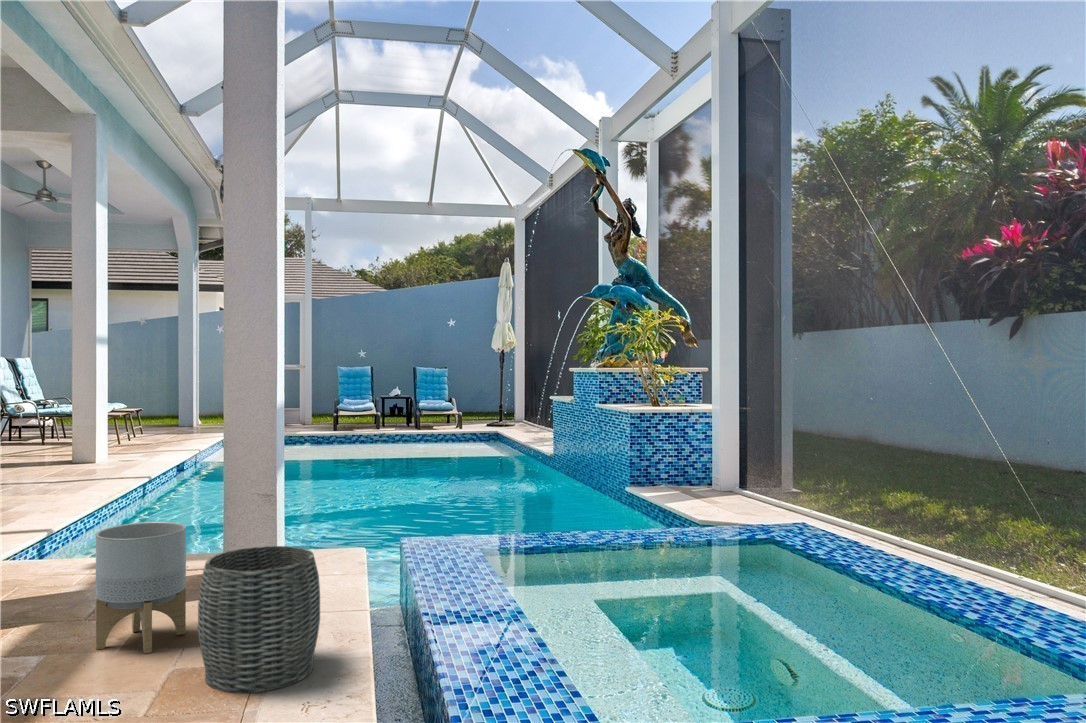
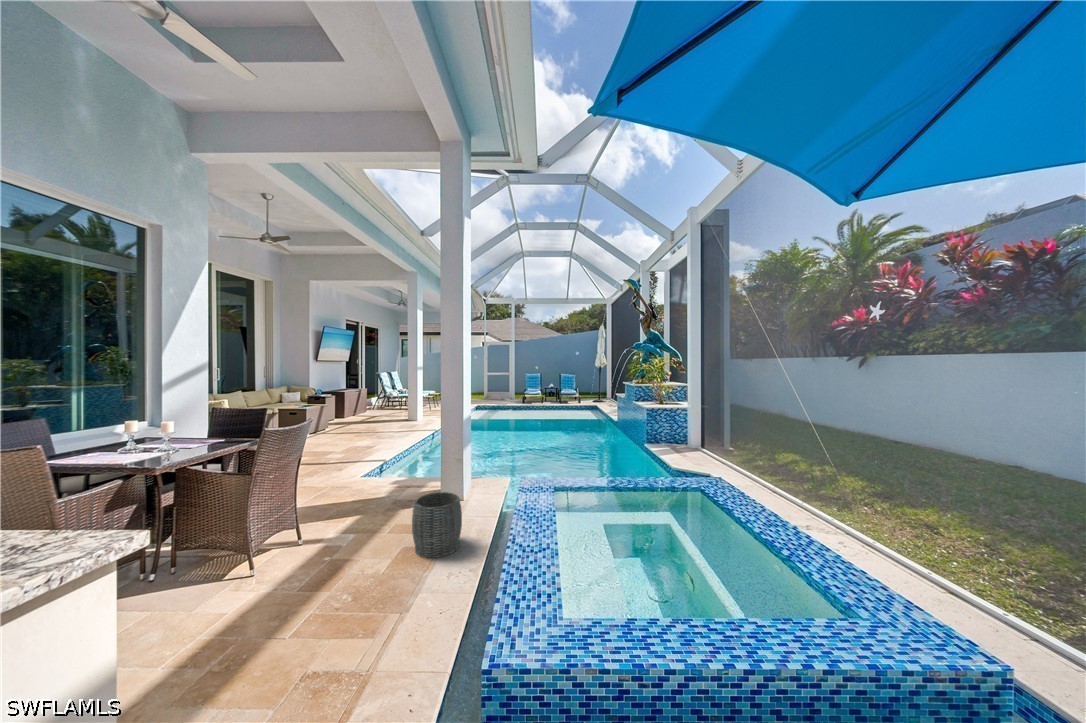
planter: present [95,522,186,654] -> none [381,475,416,532]

